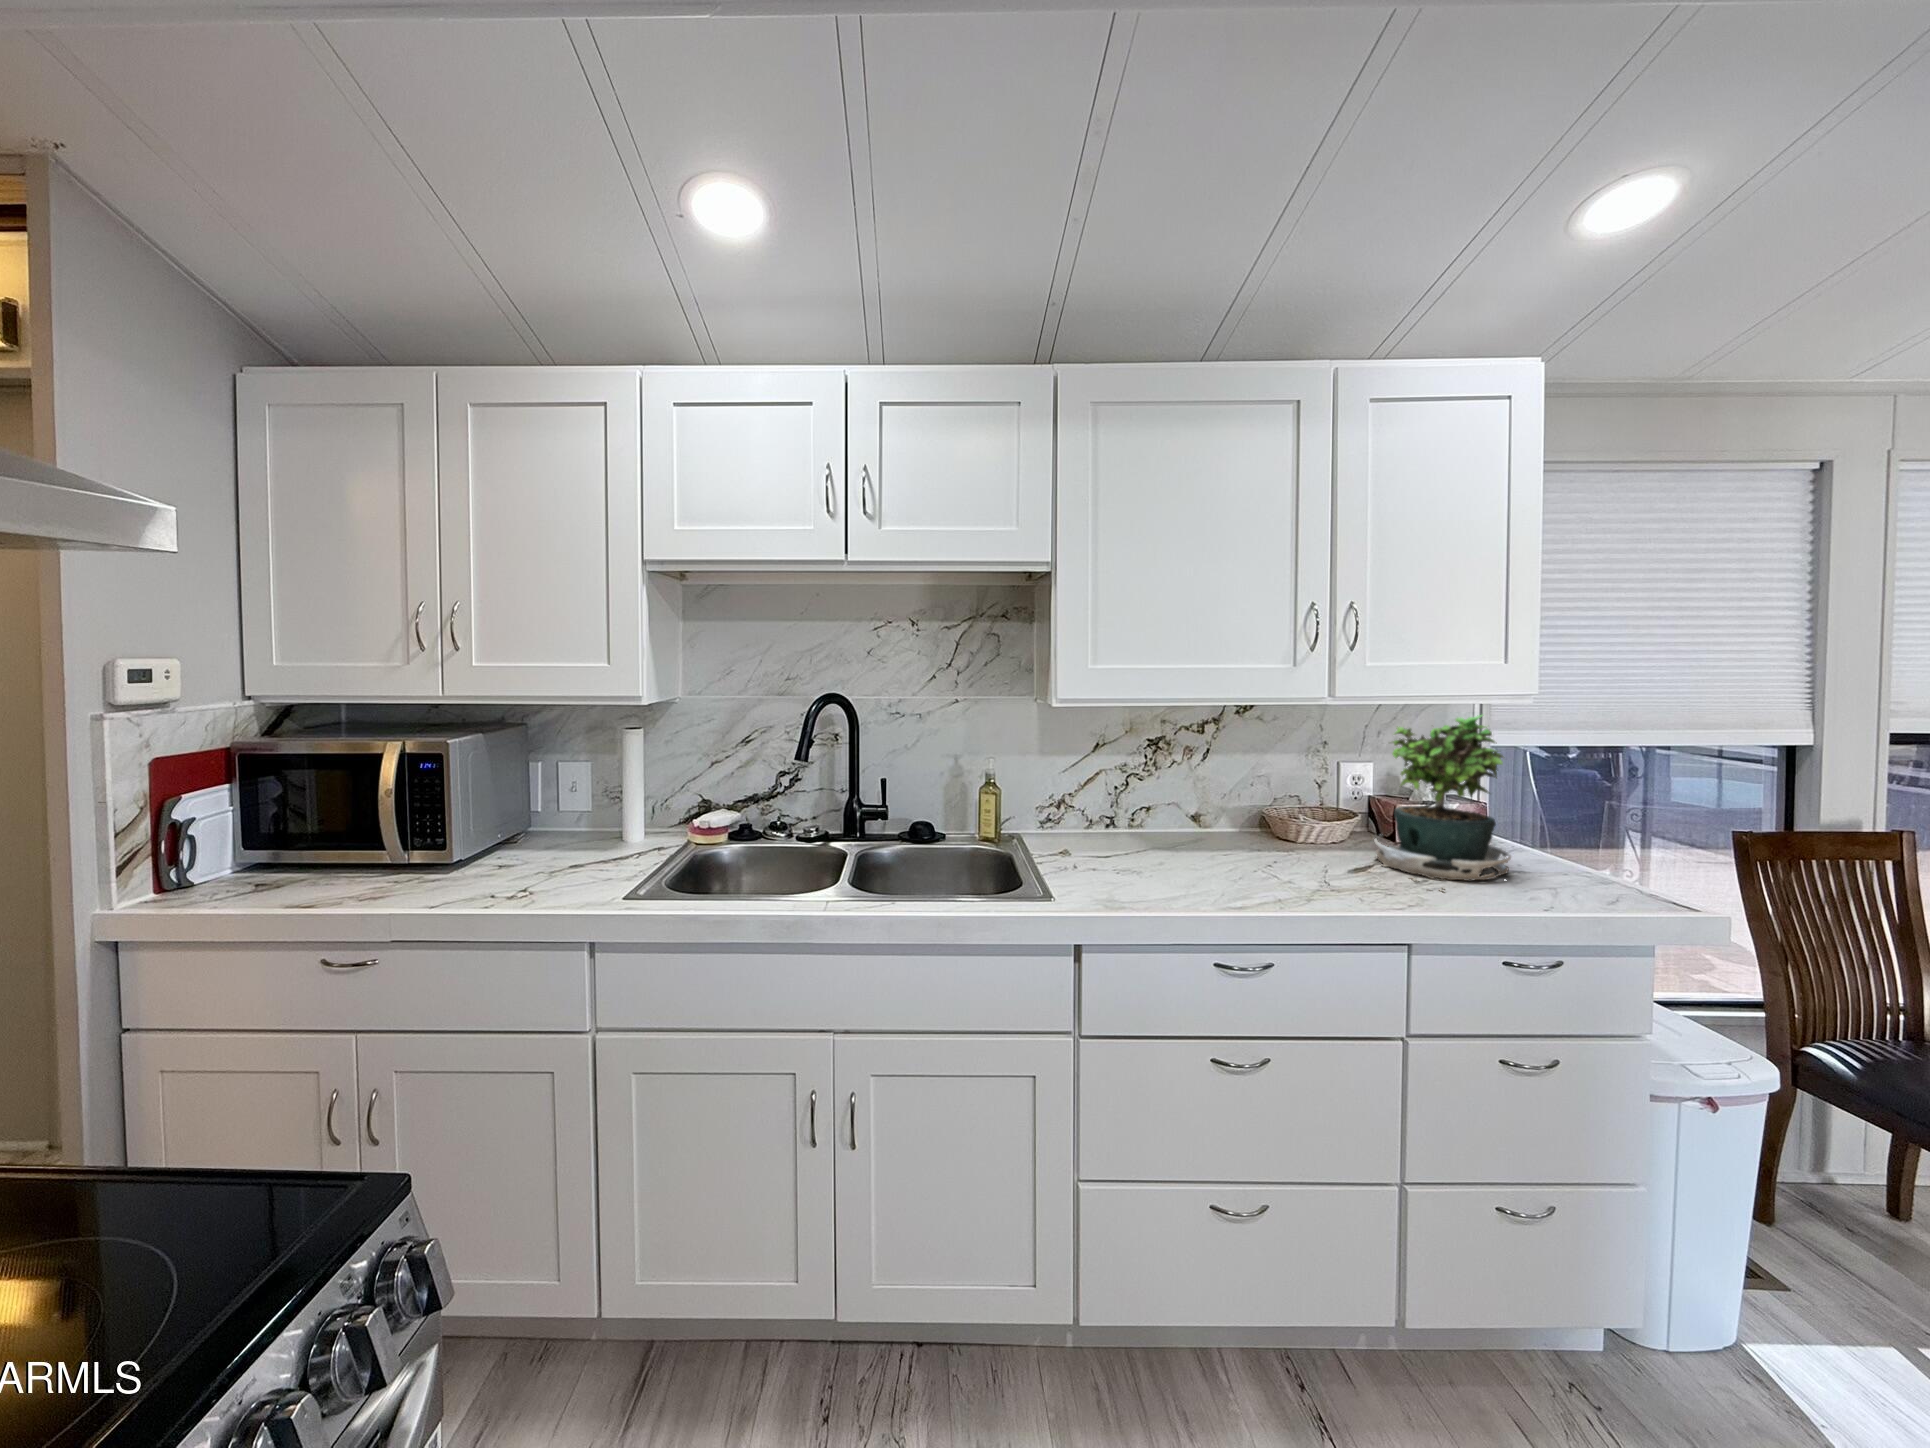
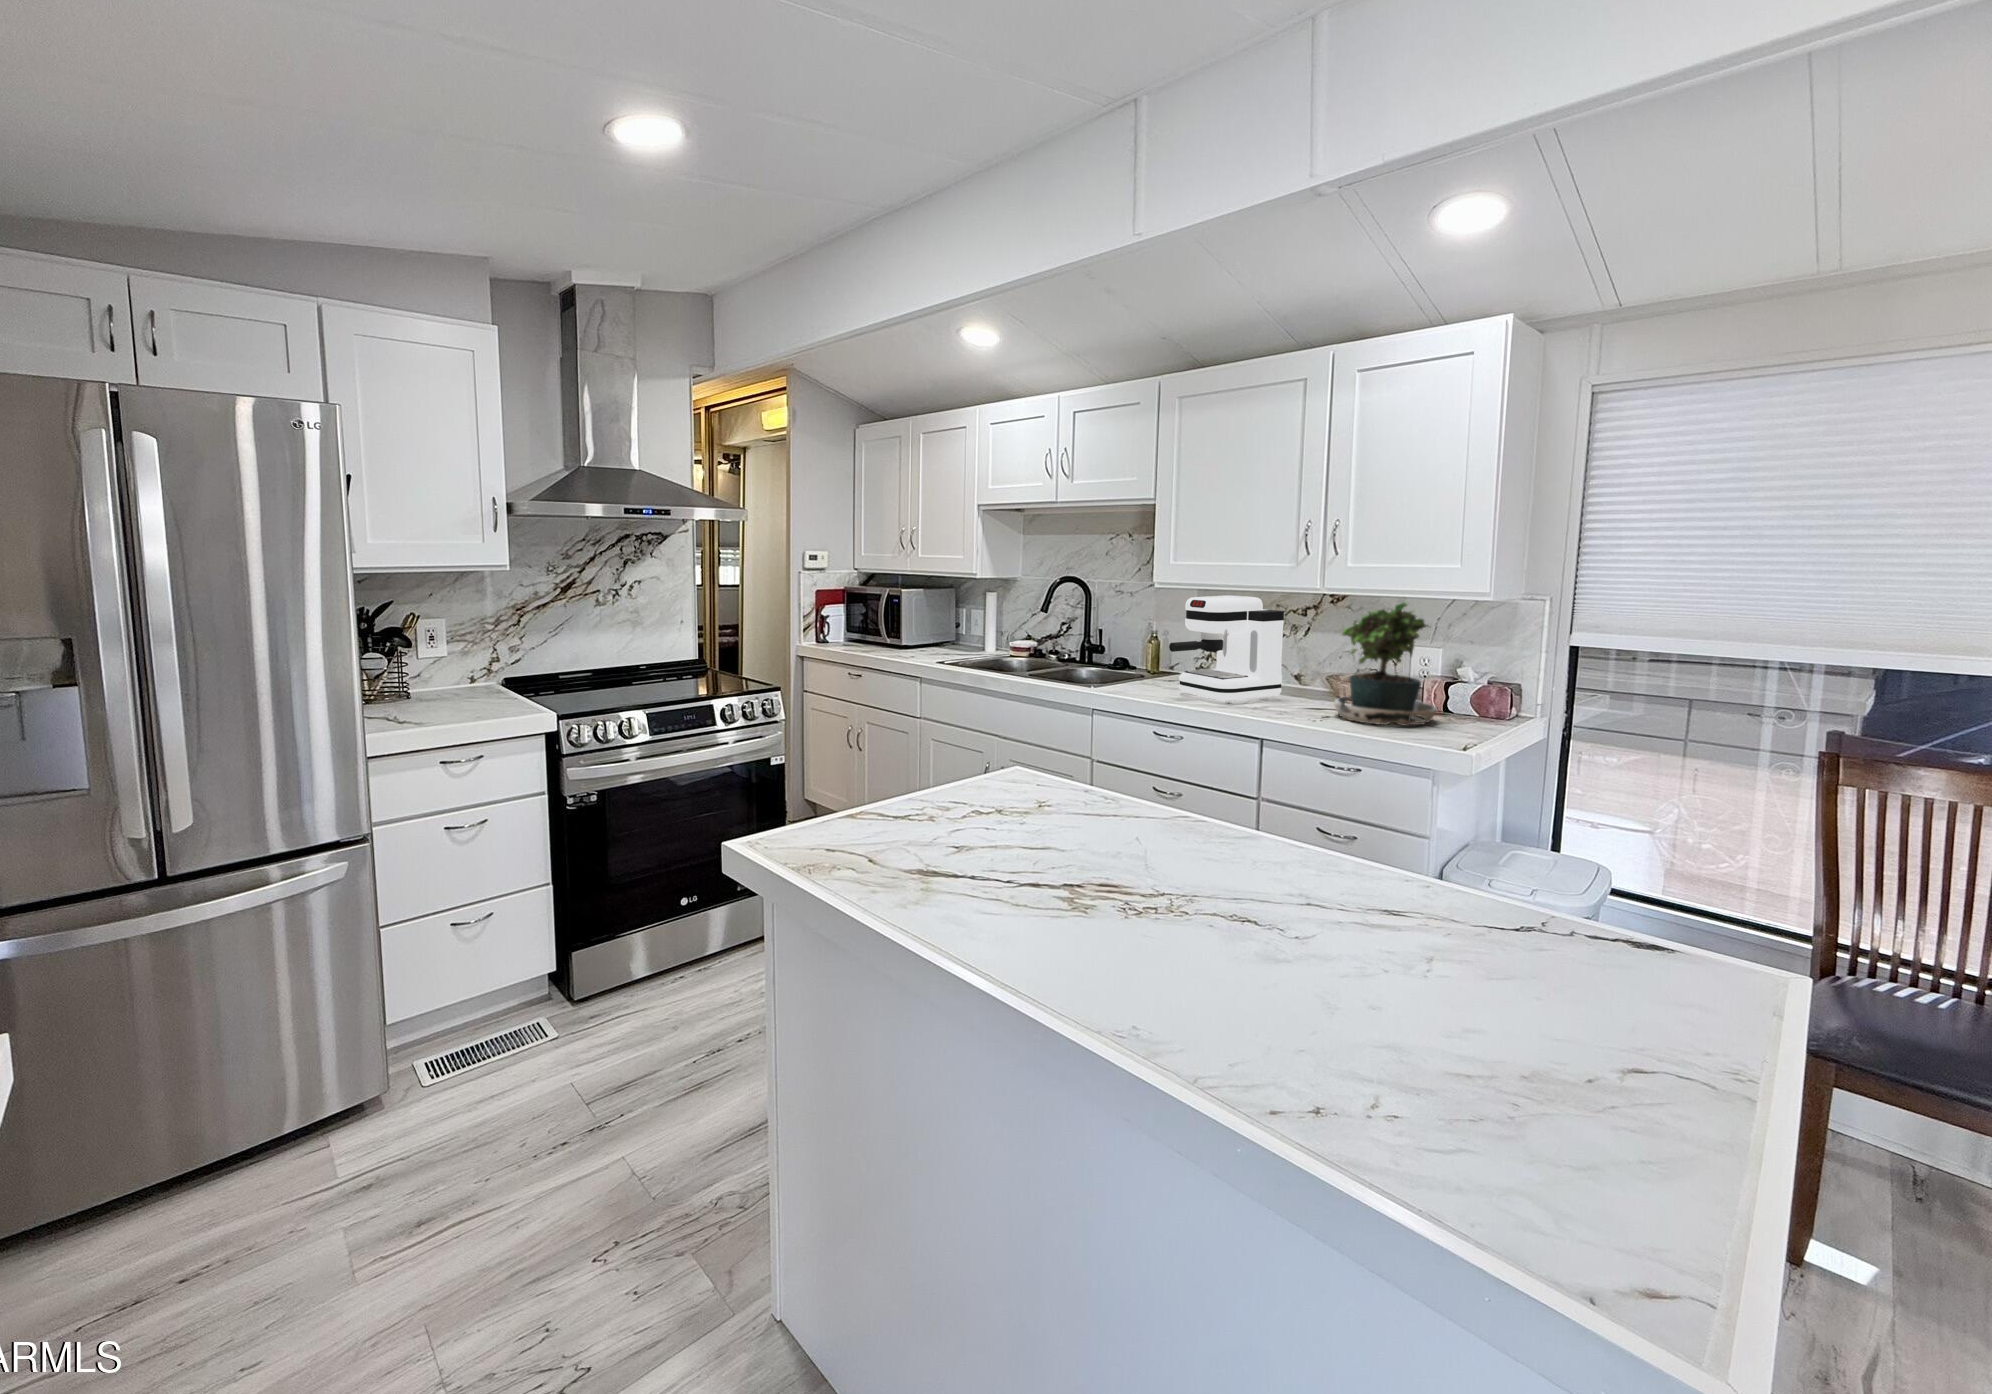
coffee maker: none [1161,716,1292,882] -> present [1169,596,1284,703]

